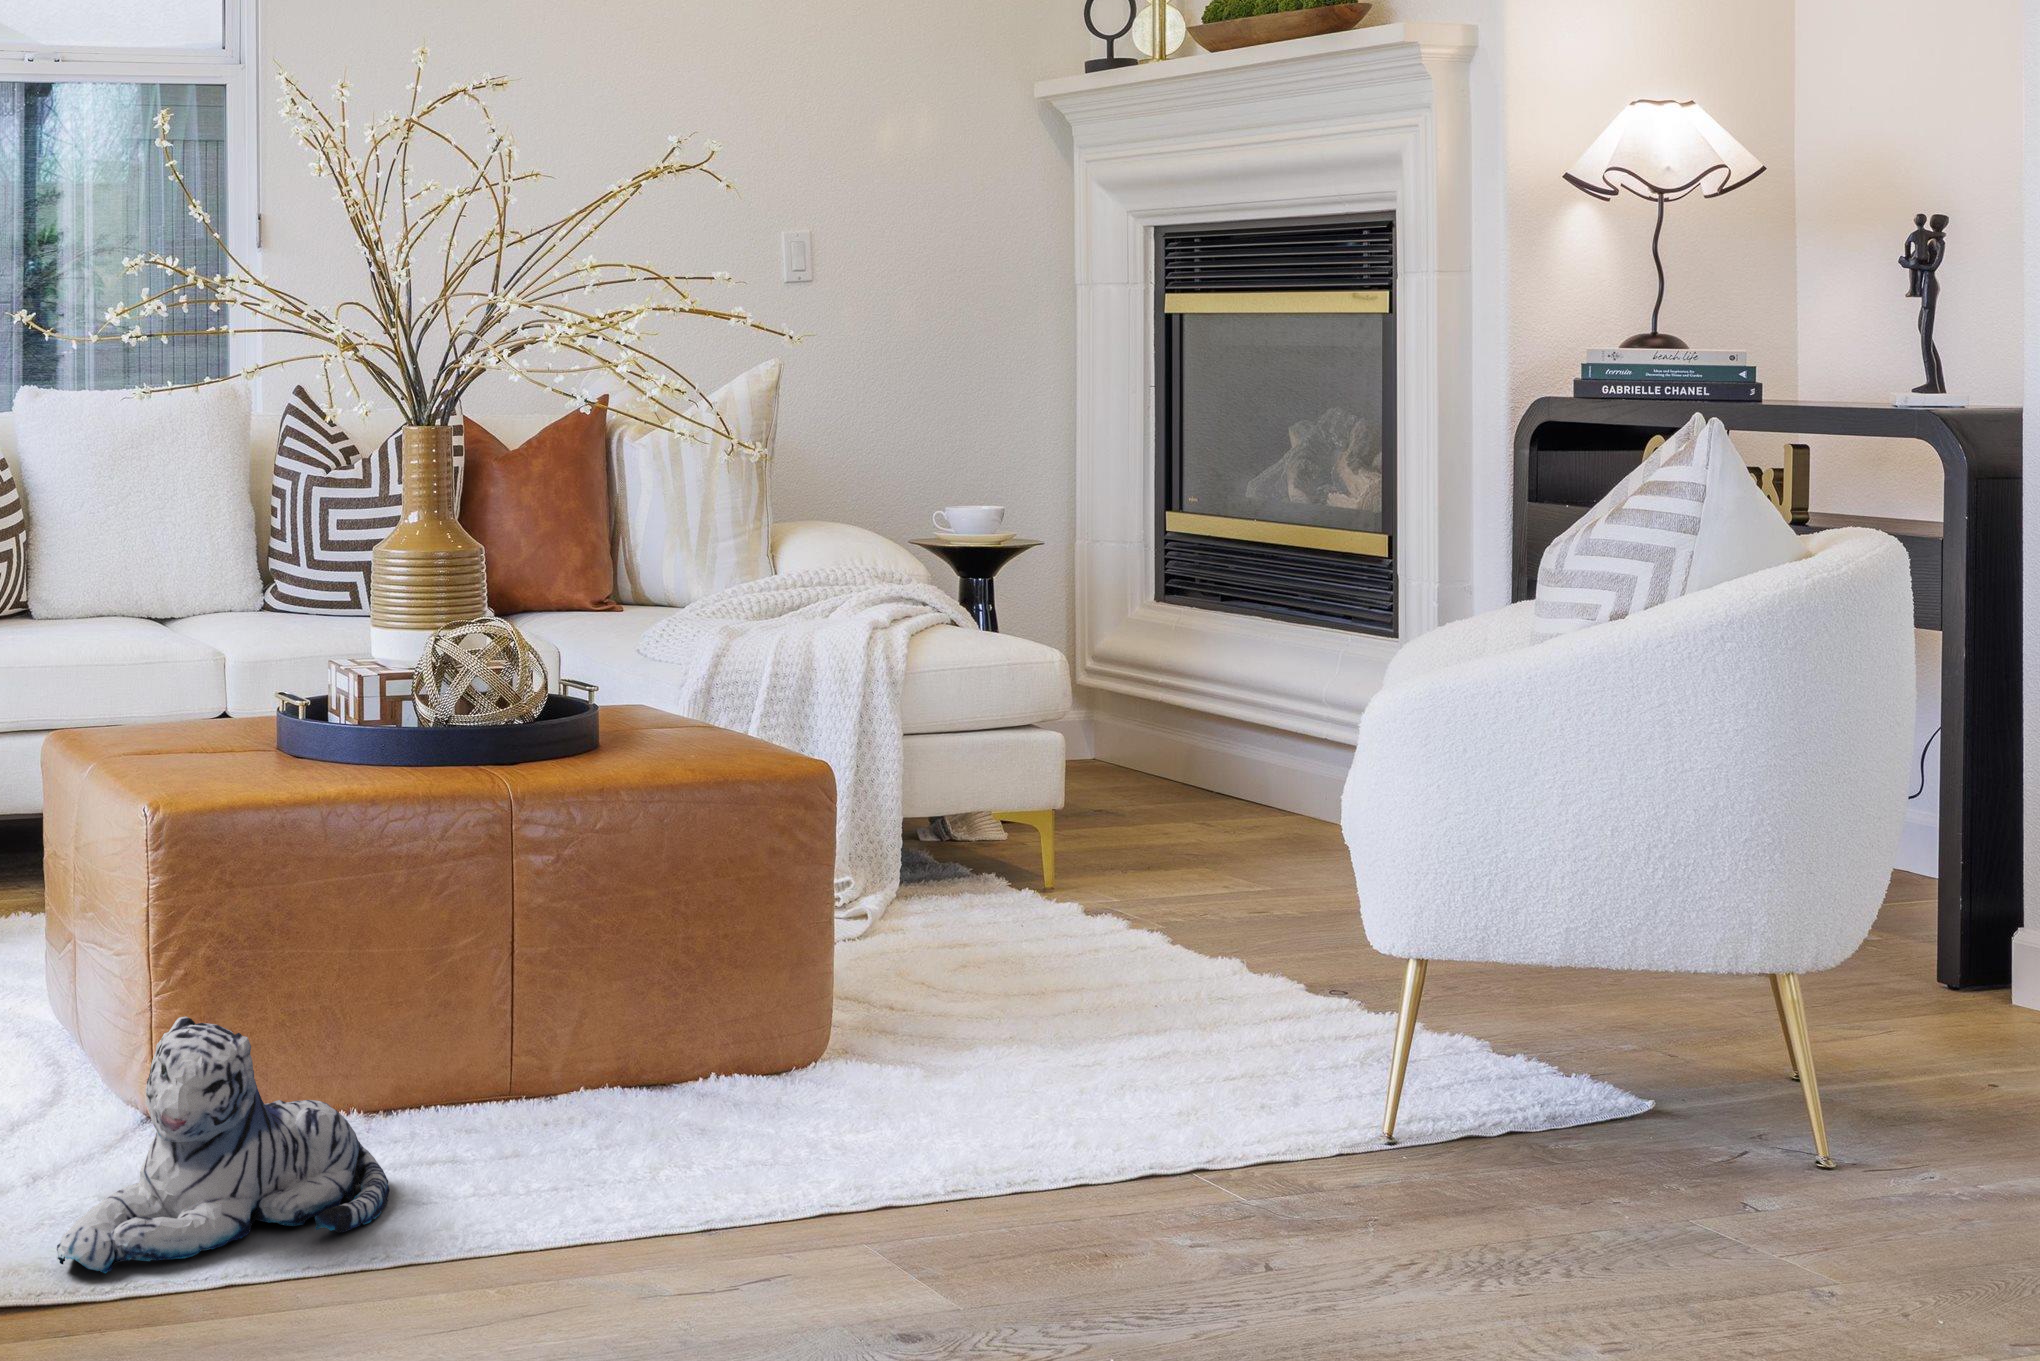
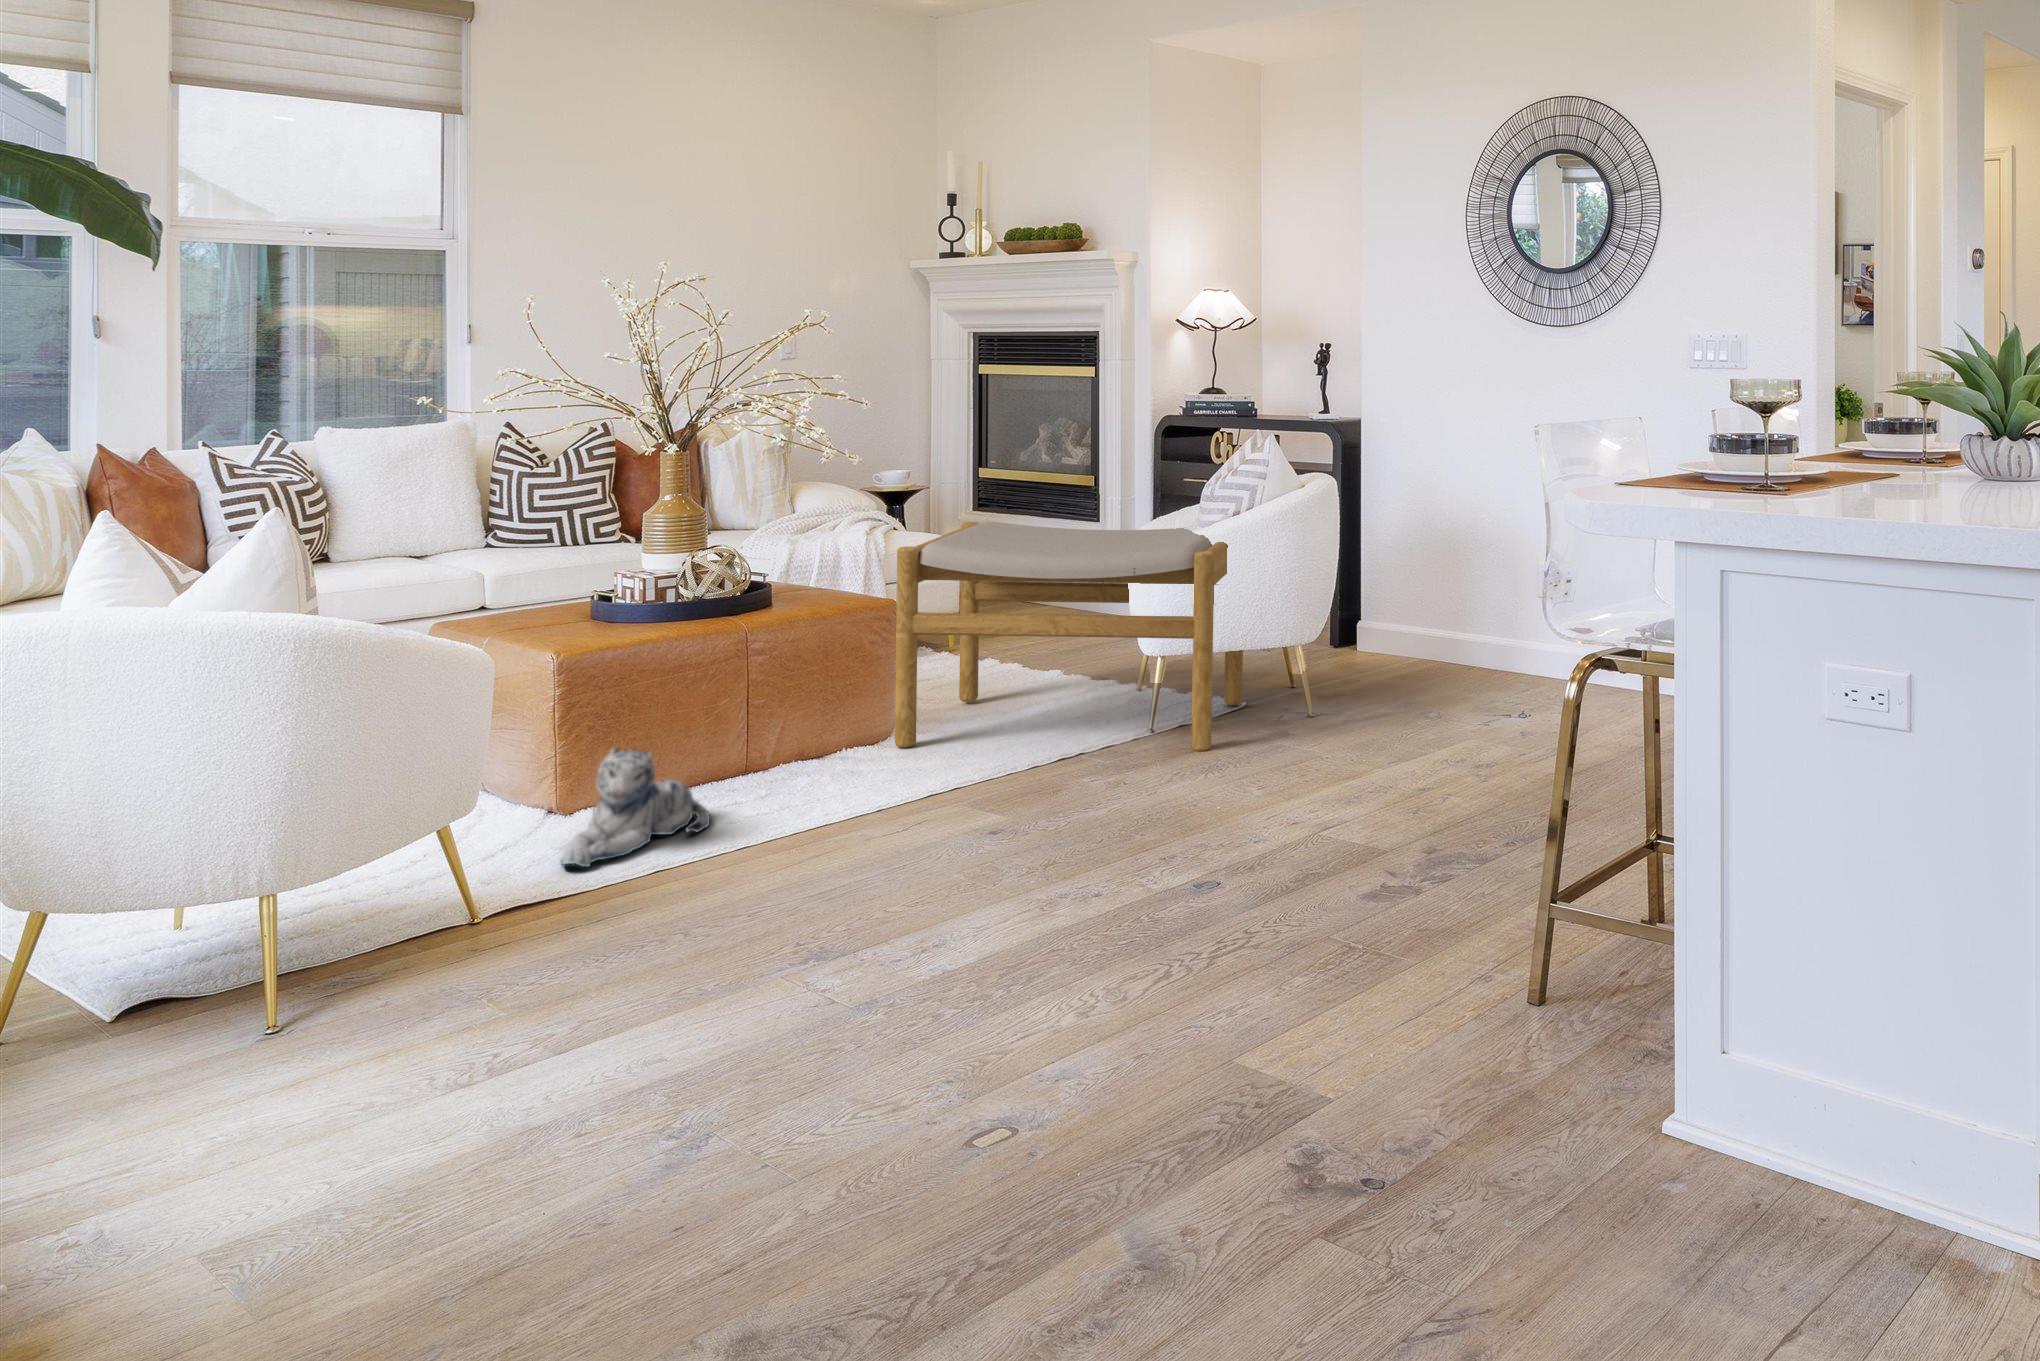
footstool: none [831,598,1709,1247] -> present [895,522,1243,751]

